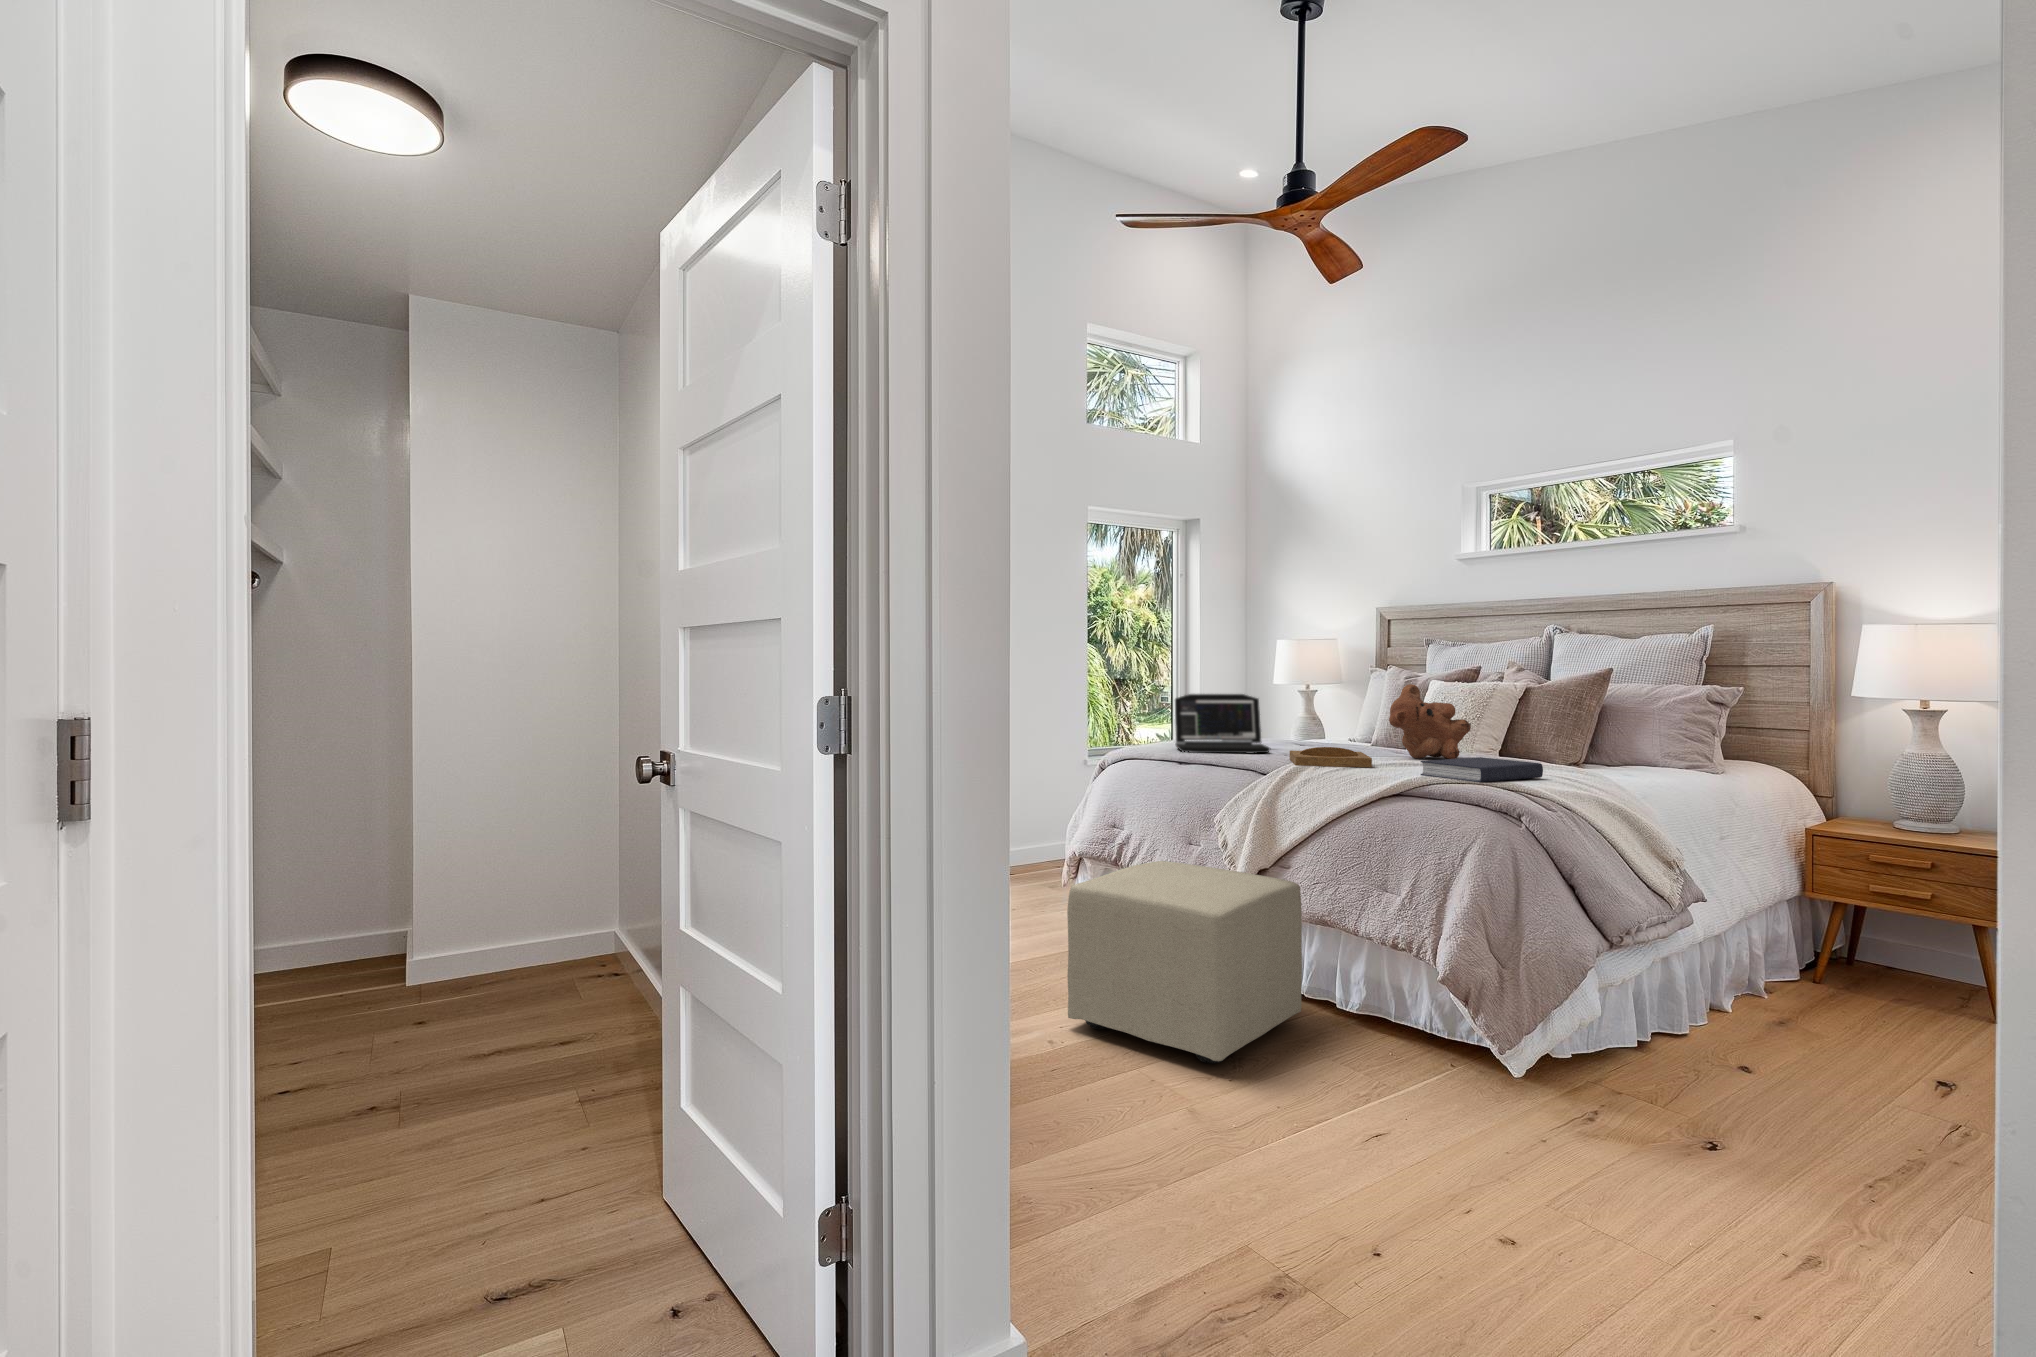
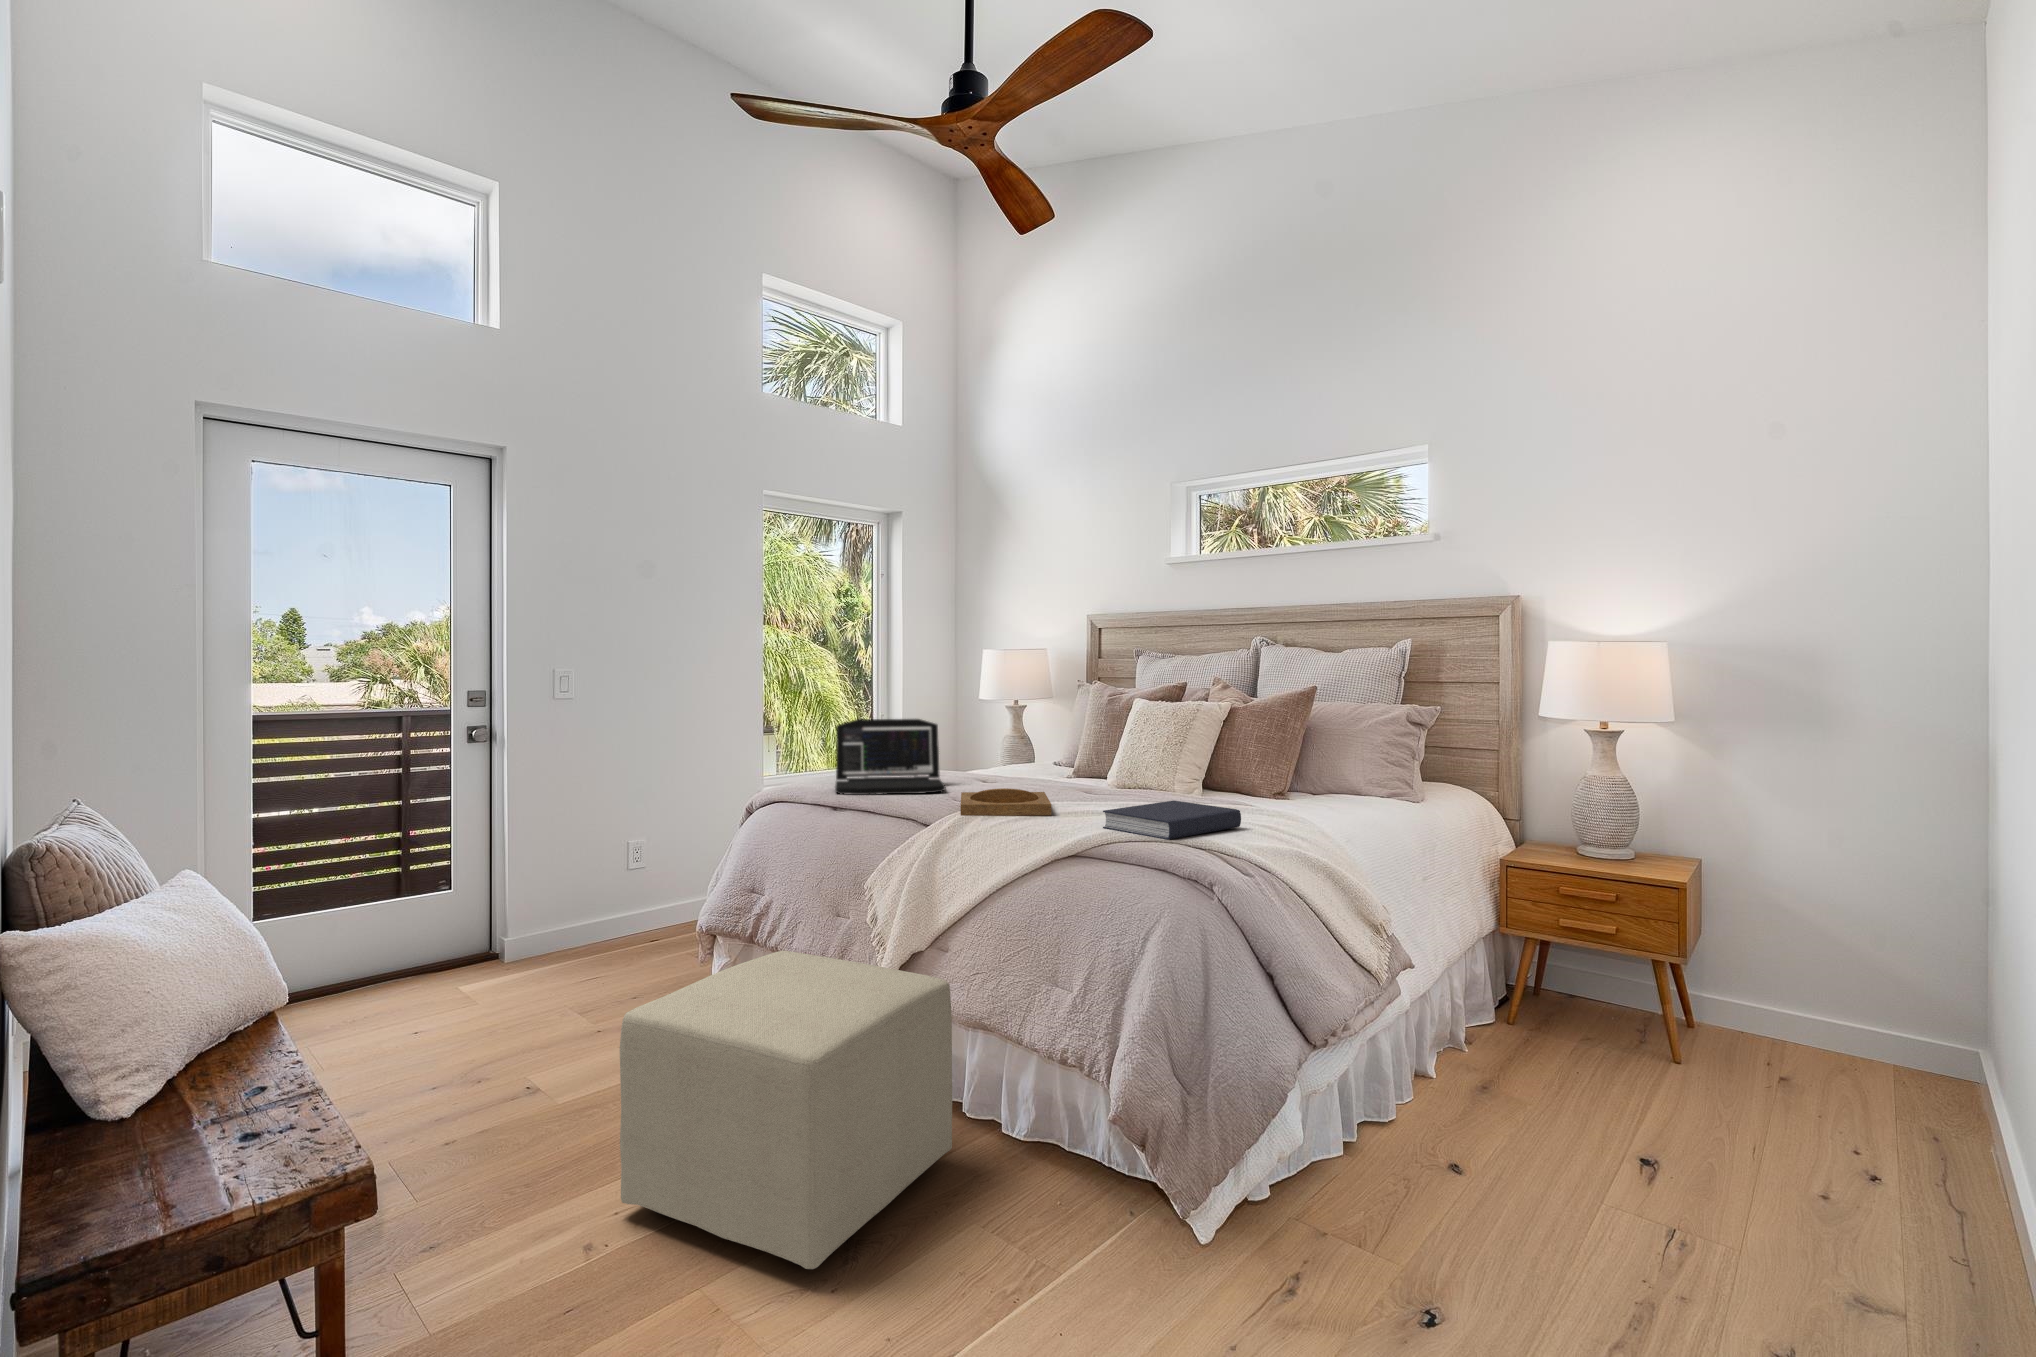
teddy bear: present [1389,684,1471,759] -> none [1080,708,1171,795]

